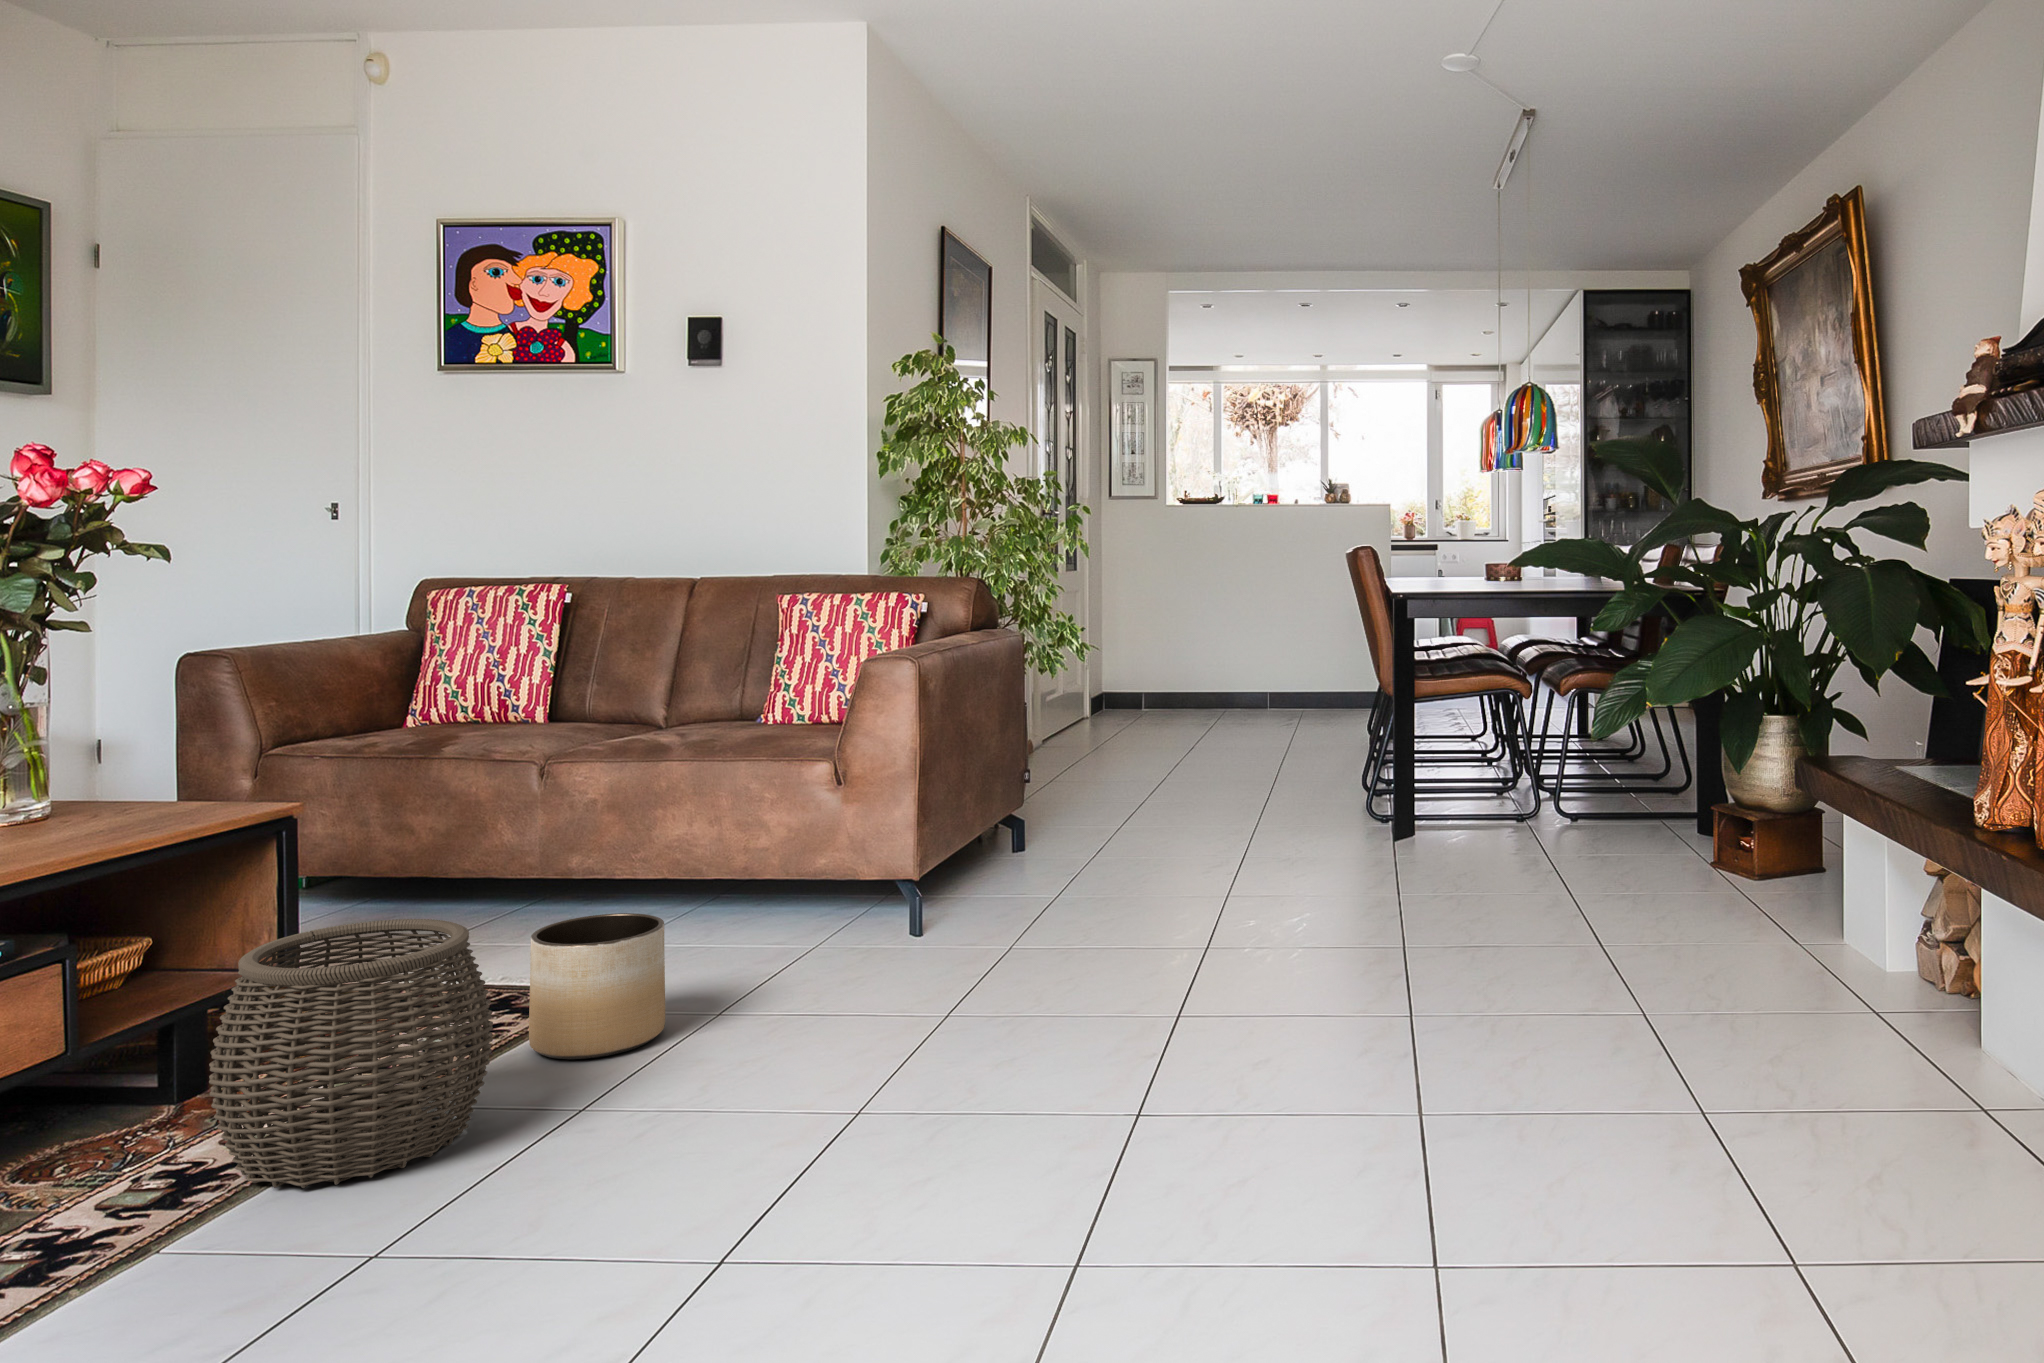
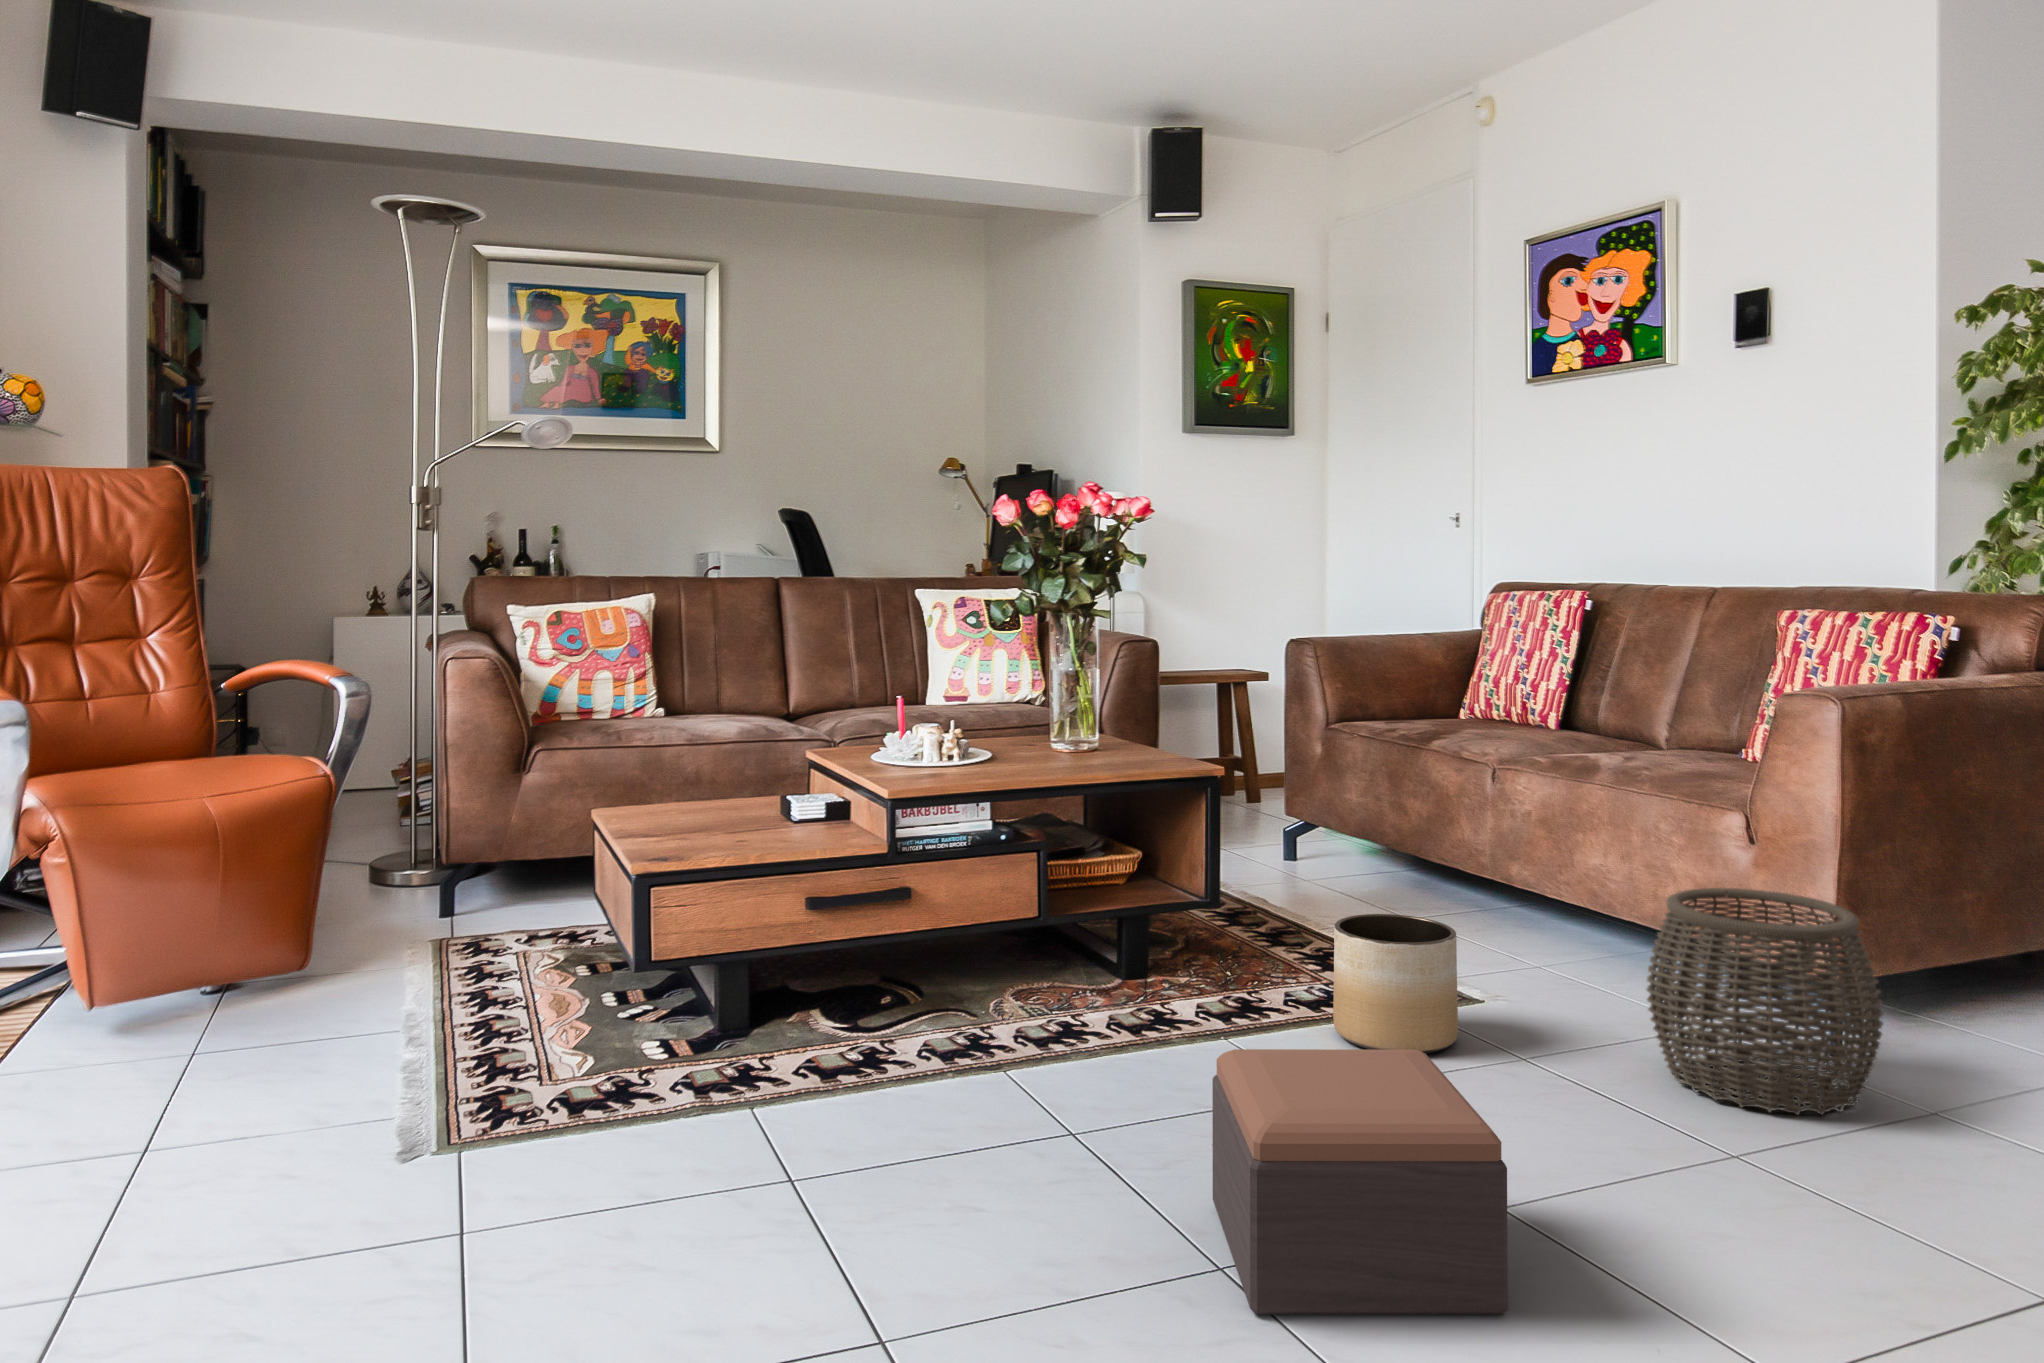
woven basket: present [209,919,493,1188] -> present [1647,888,1883,1115]
footstool: none [666,1001,992,1279] -> present [1212,1049,1508,1315]

